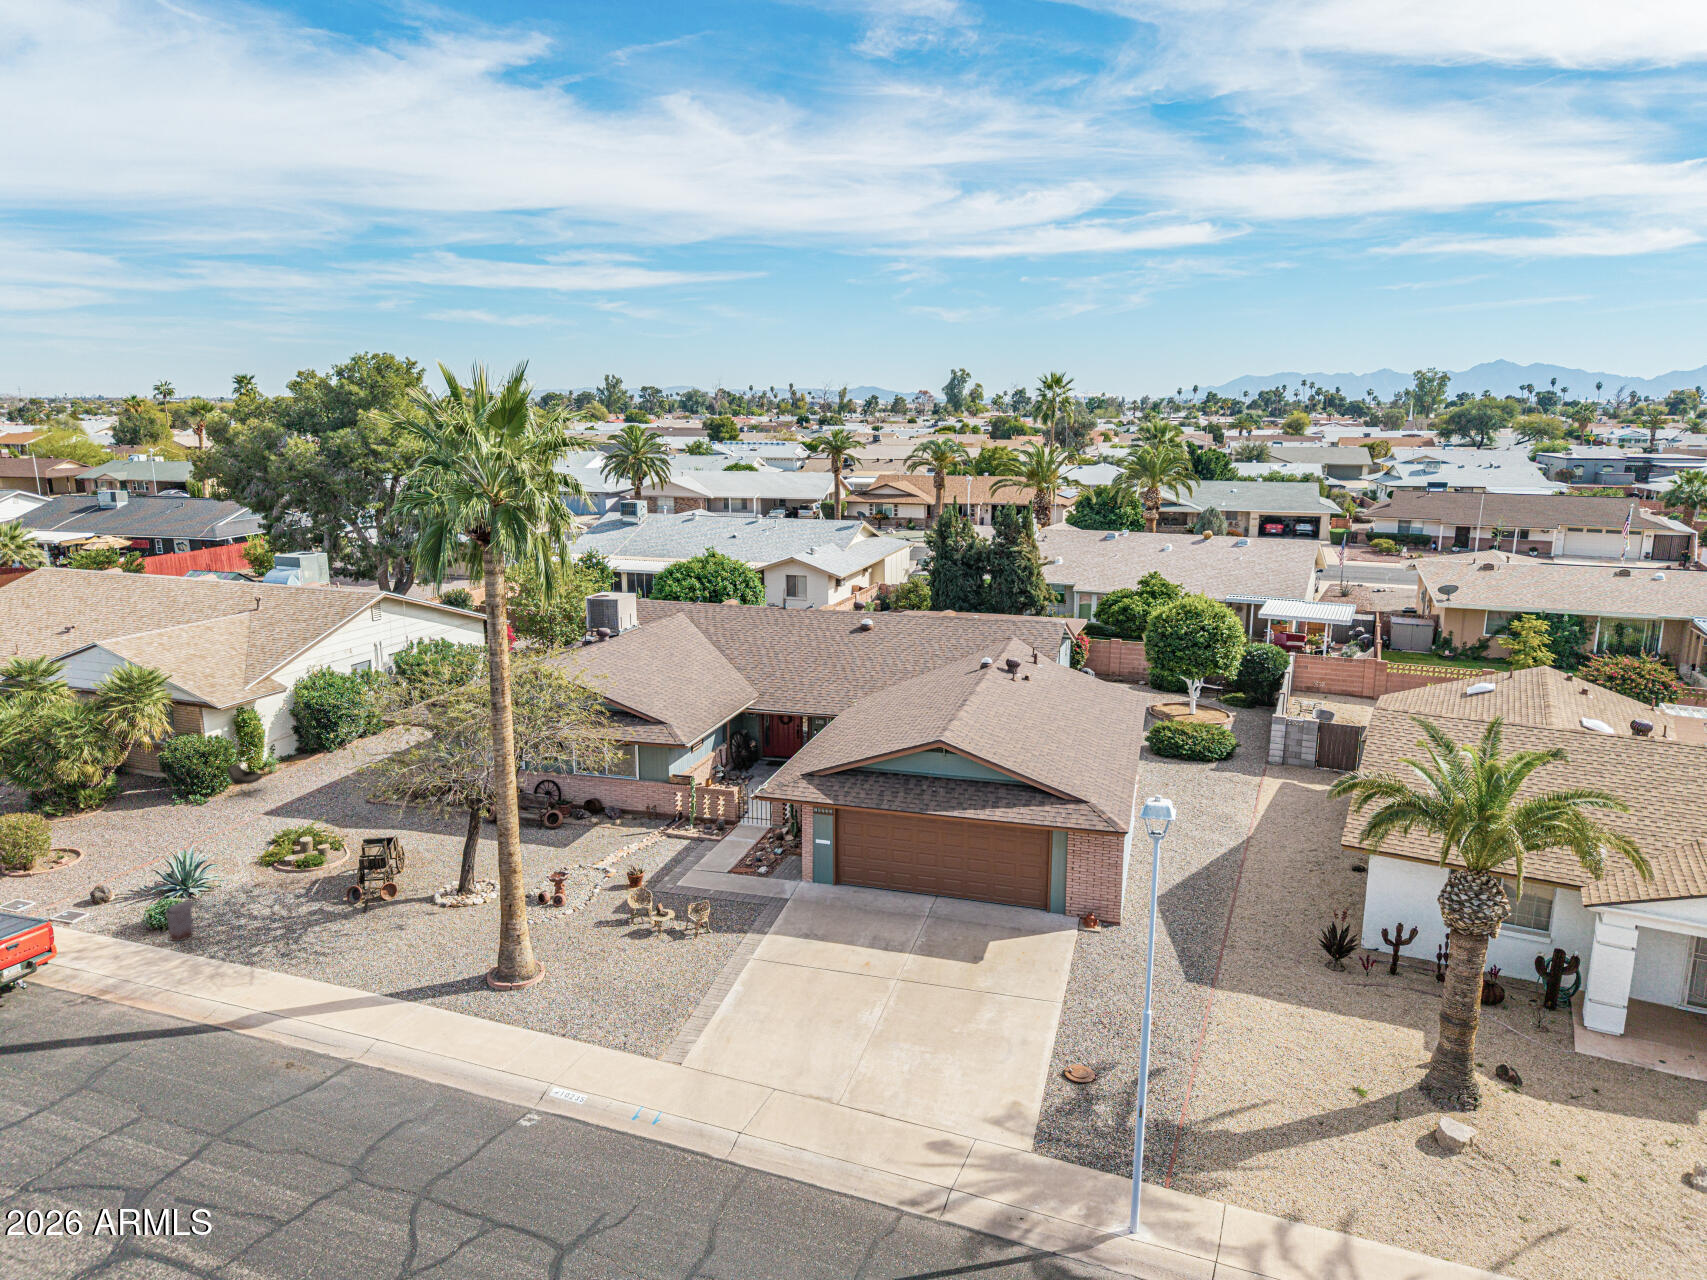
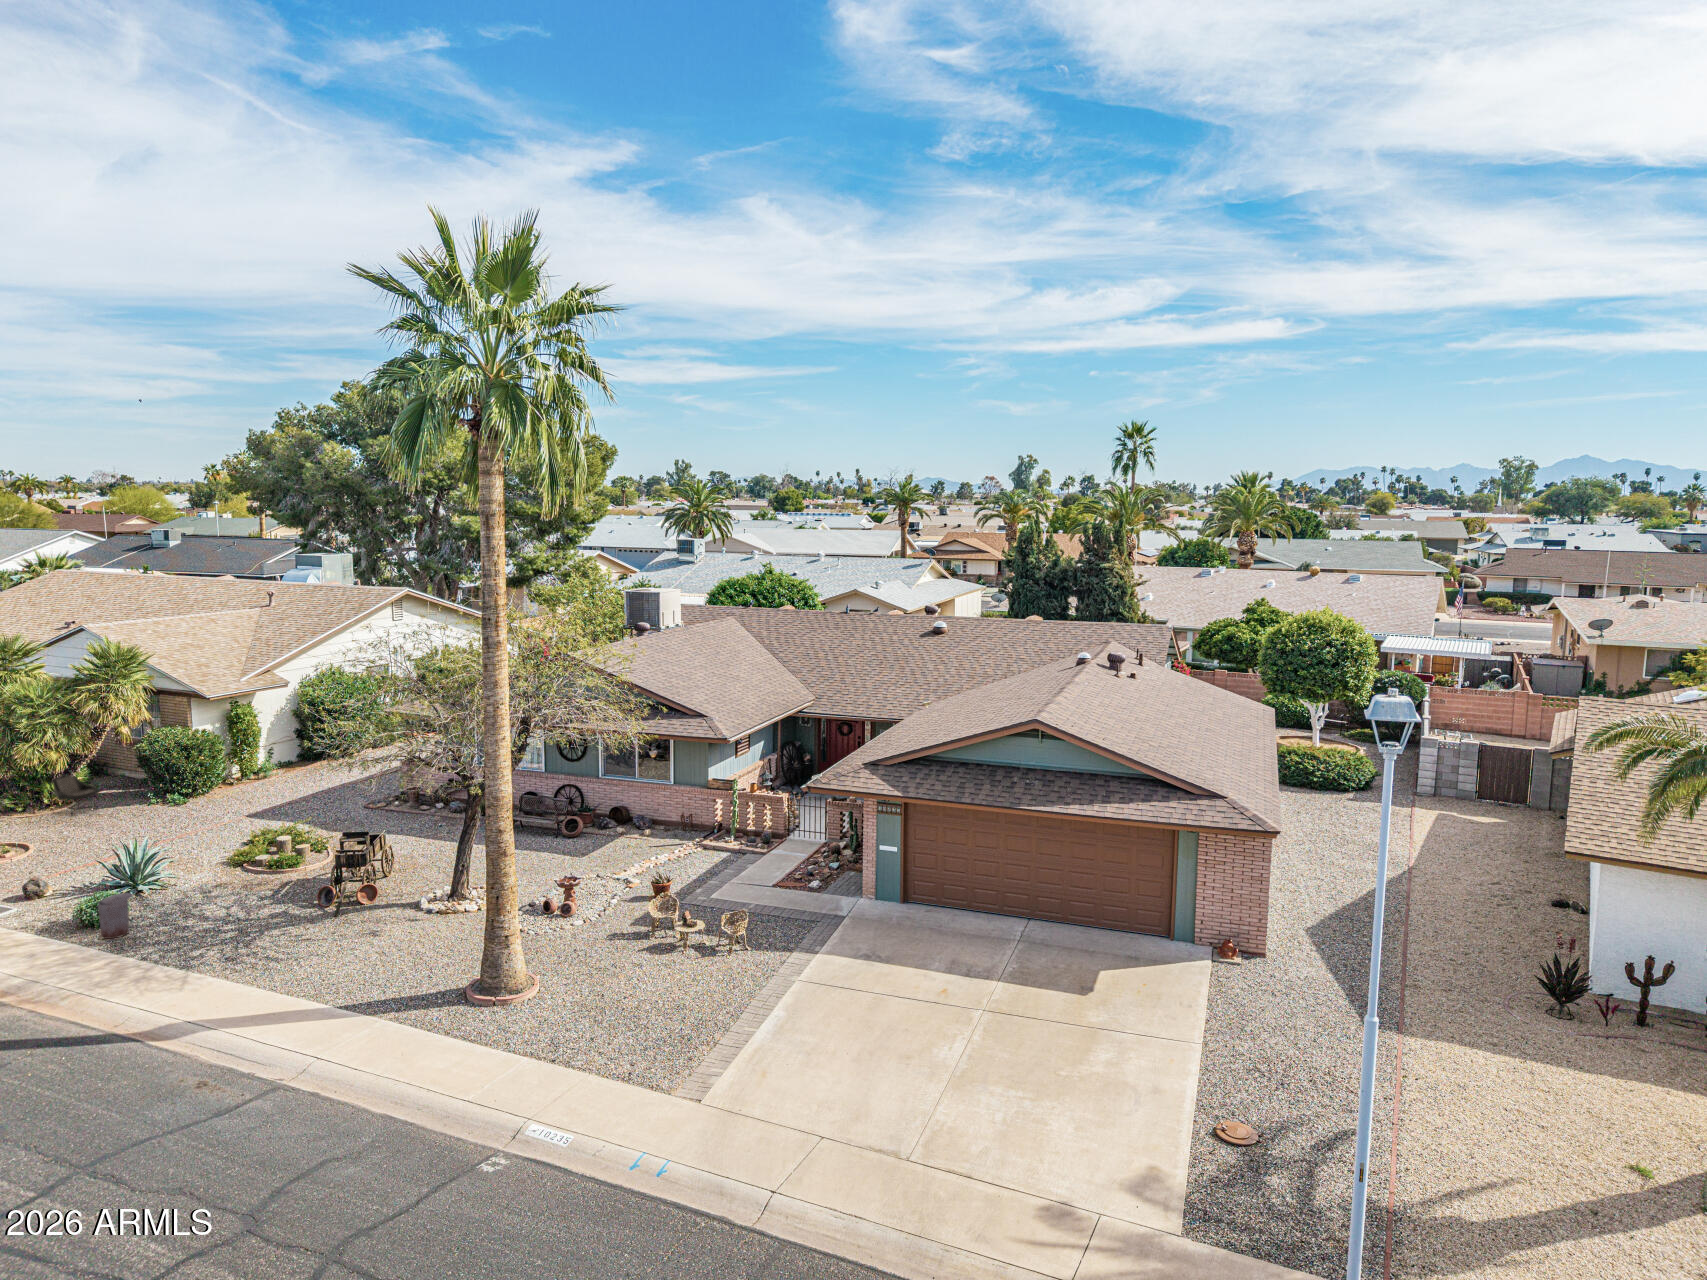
lounge chair: present [227,764,262,797] -> present [52,775,99,814]

